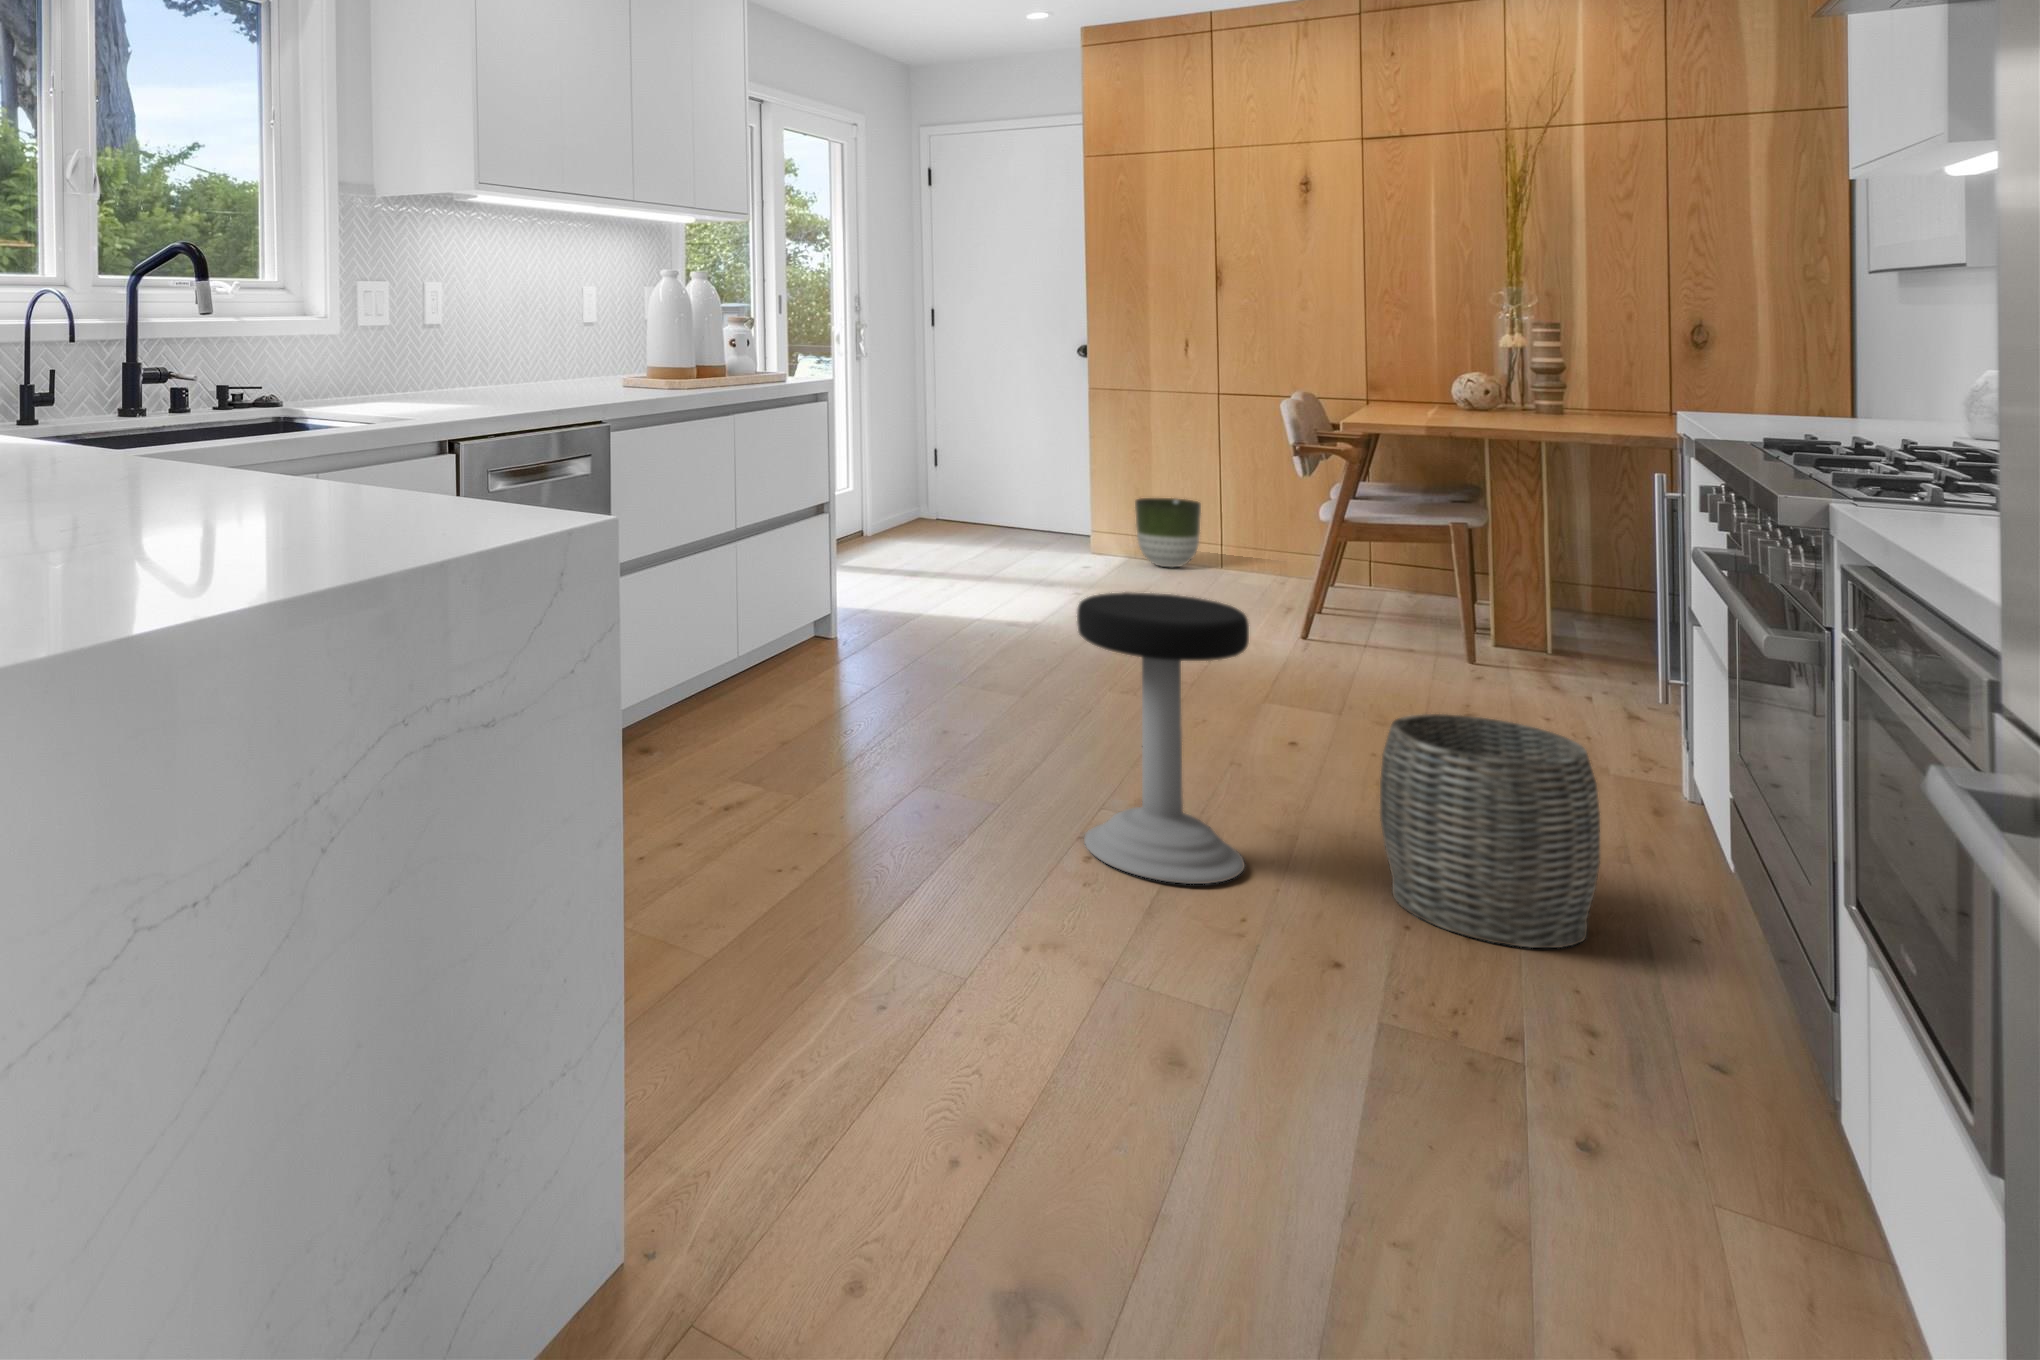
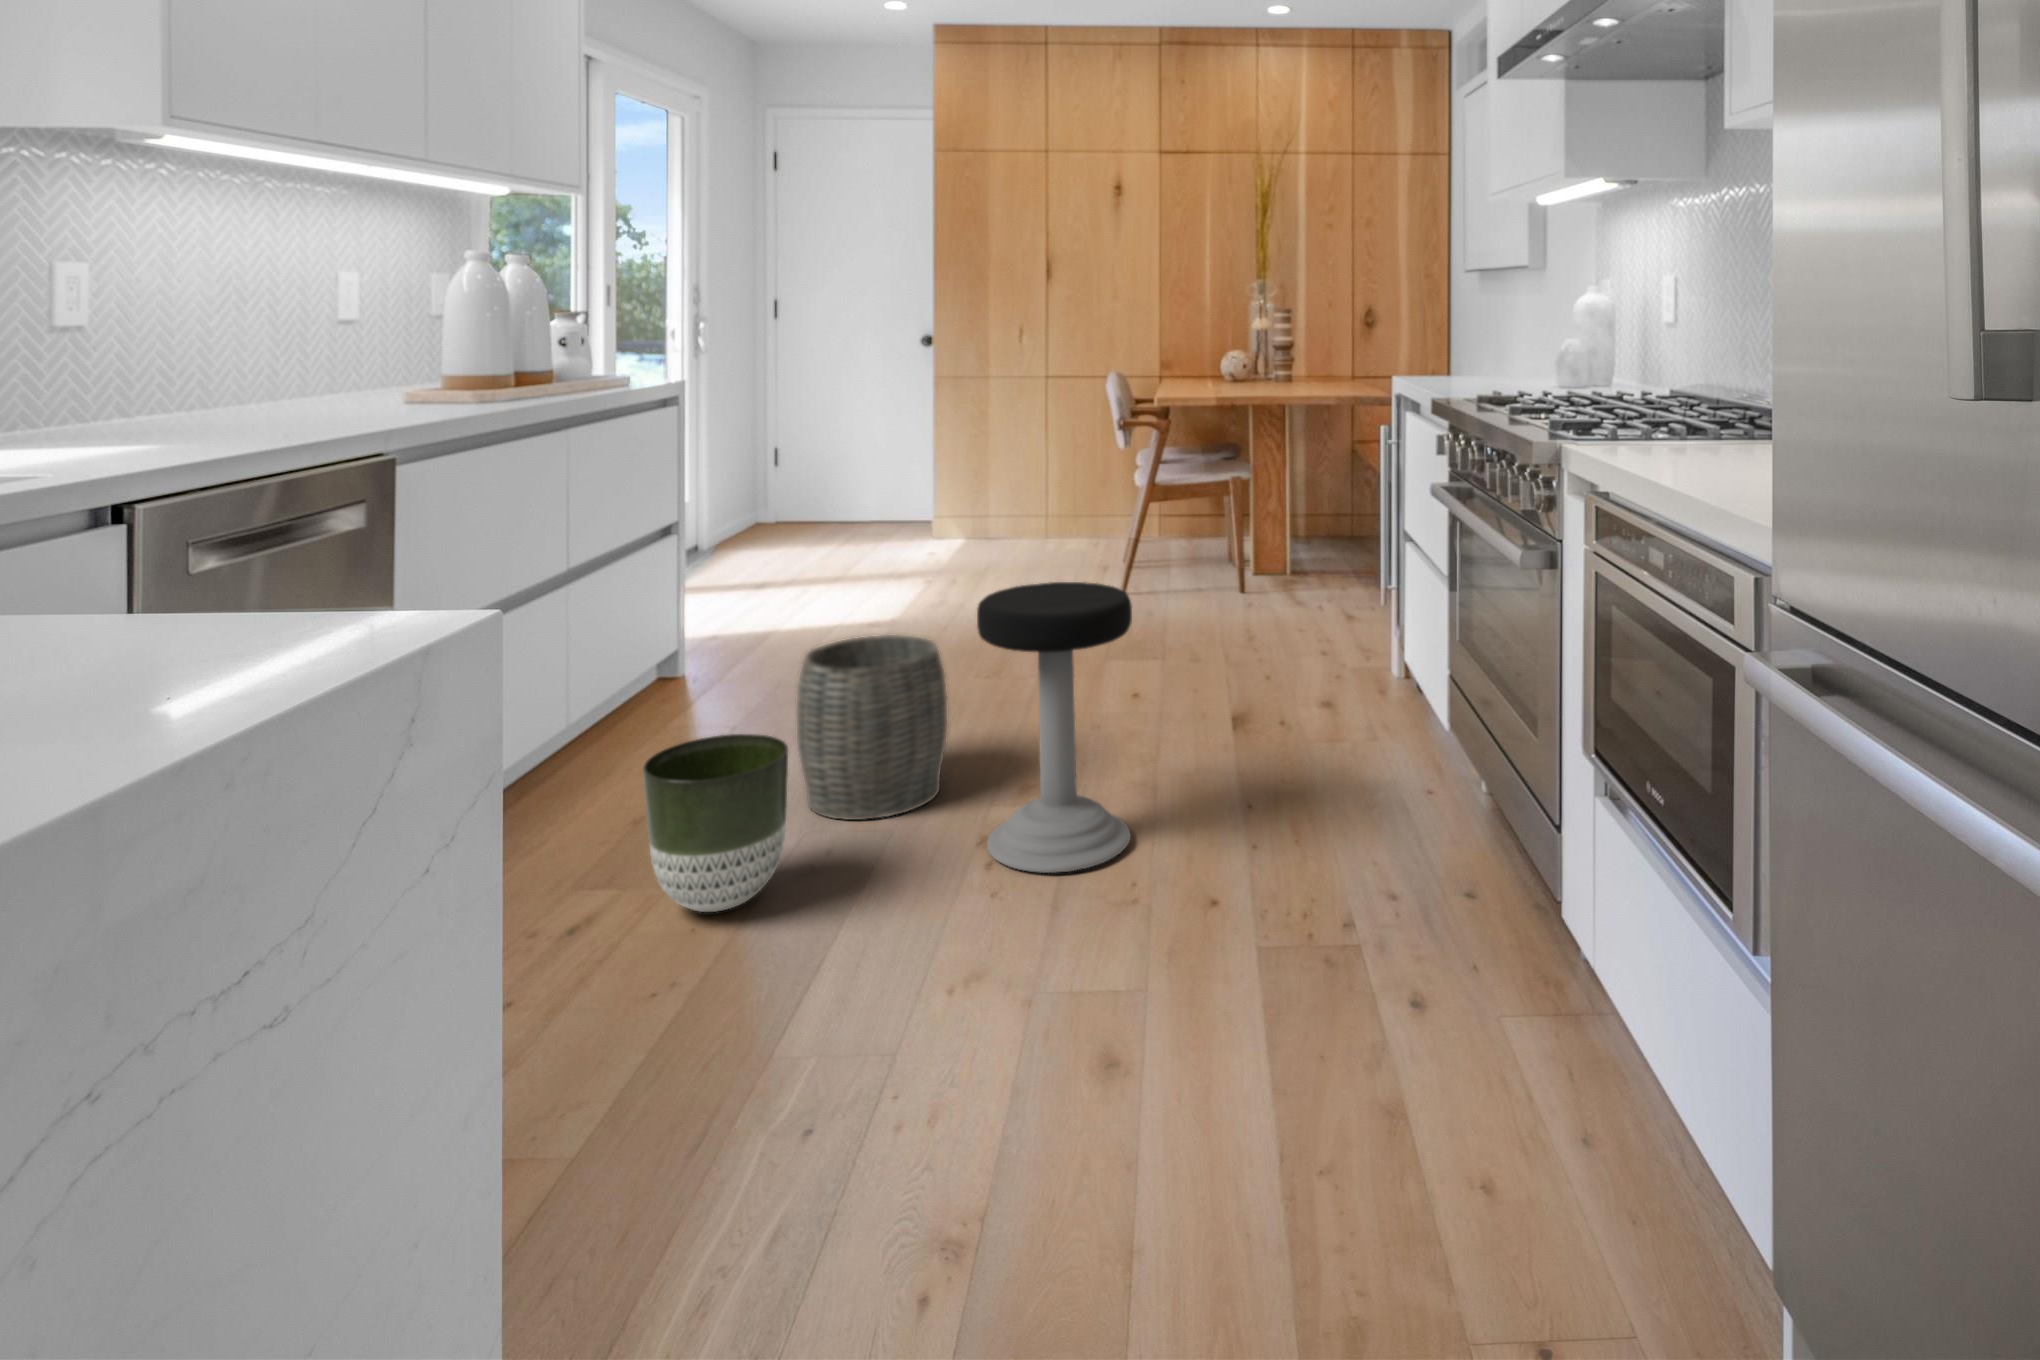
planter: present [1135,498,1201,568] -> present [643,734,788,912]
woven basket: present [1380,714,1600,948] -> present [797,635,947,820]

